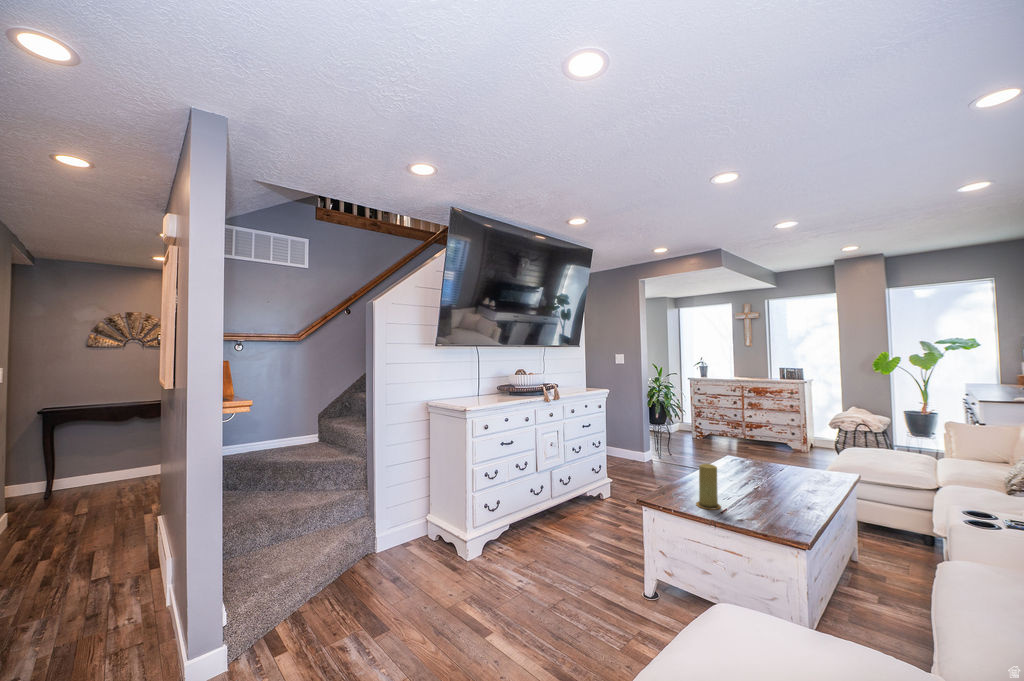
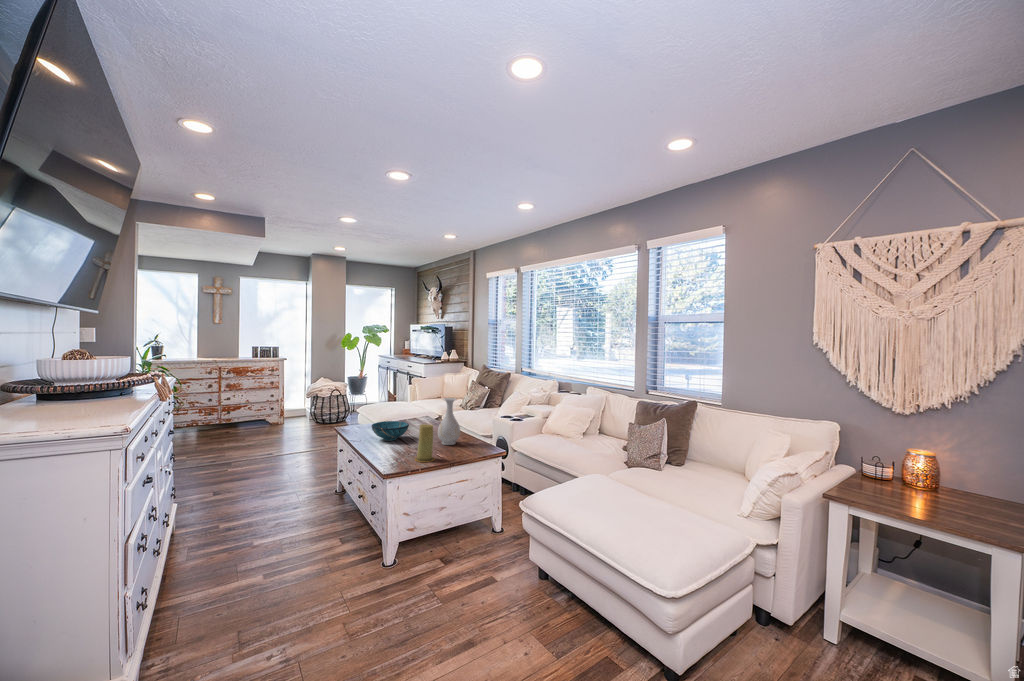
vase: none [768,442,804,507] -> present [438,398,460,445]
decorative bowl: none [716,457,763,481] -> present [372,421,409,441]

